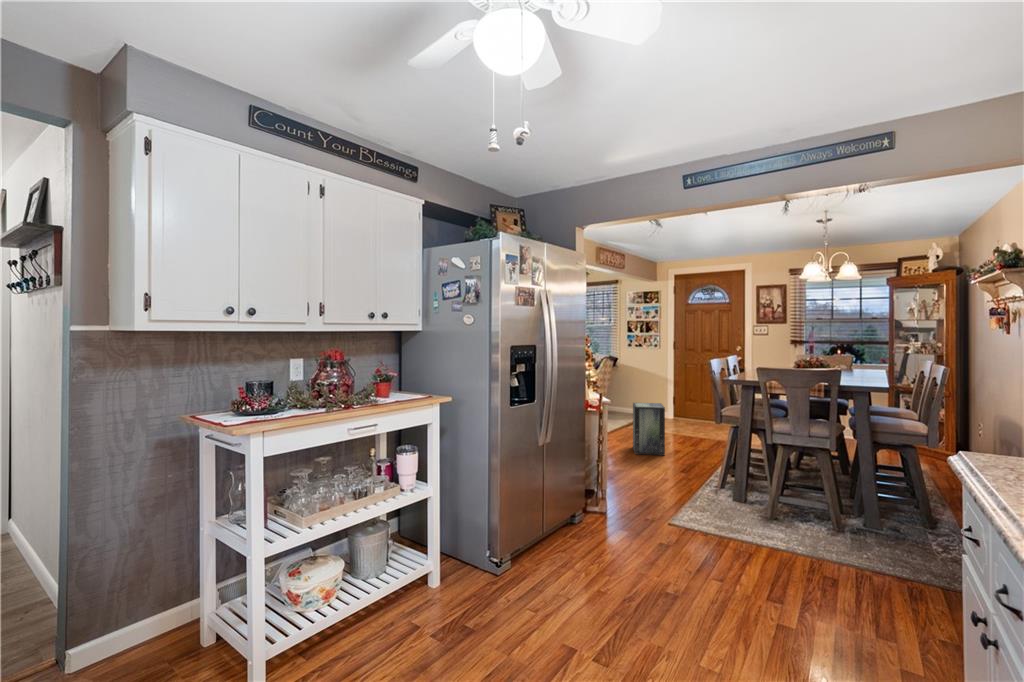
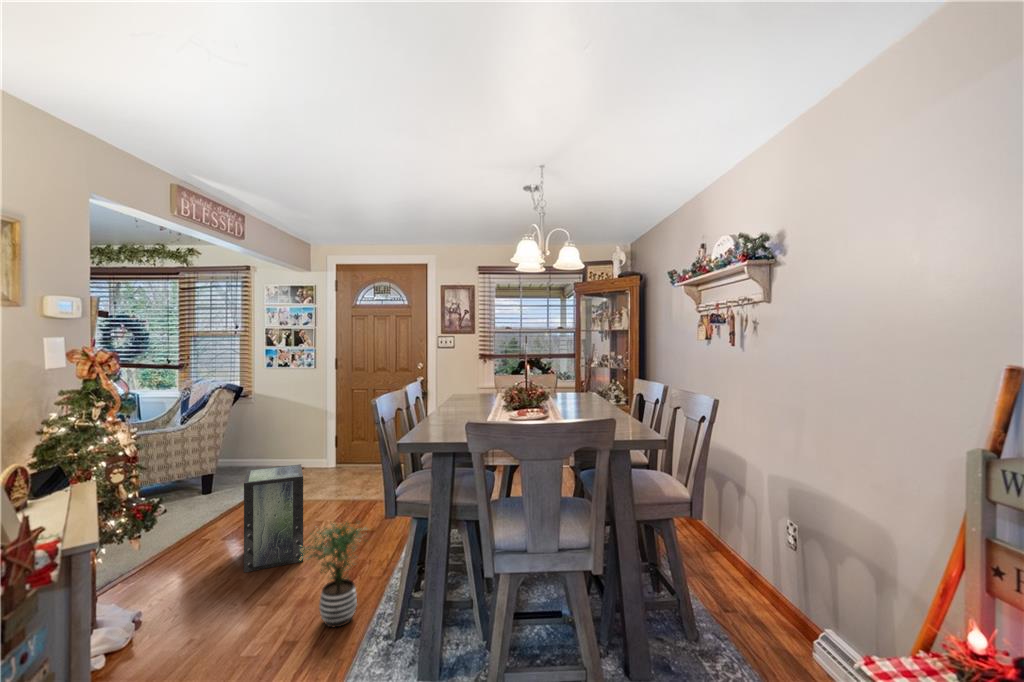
potted plant: none [669,426,708,479] -> present [300,522,367,627]

